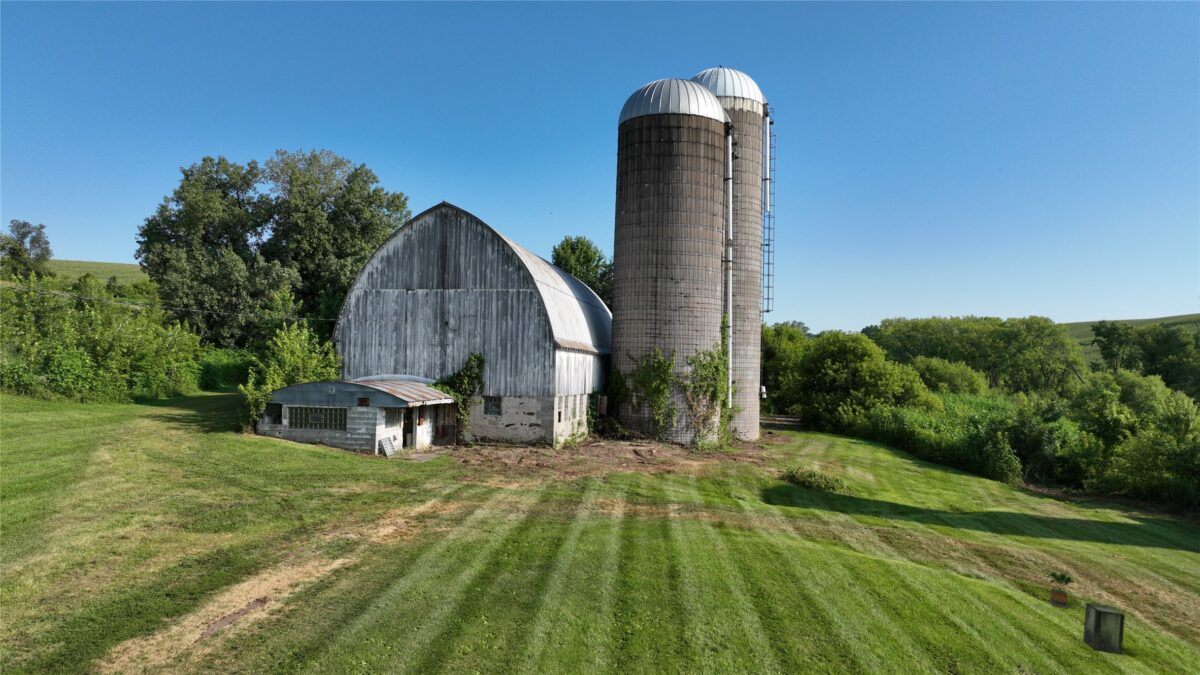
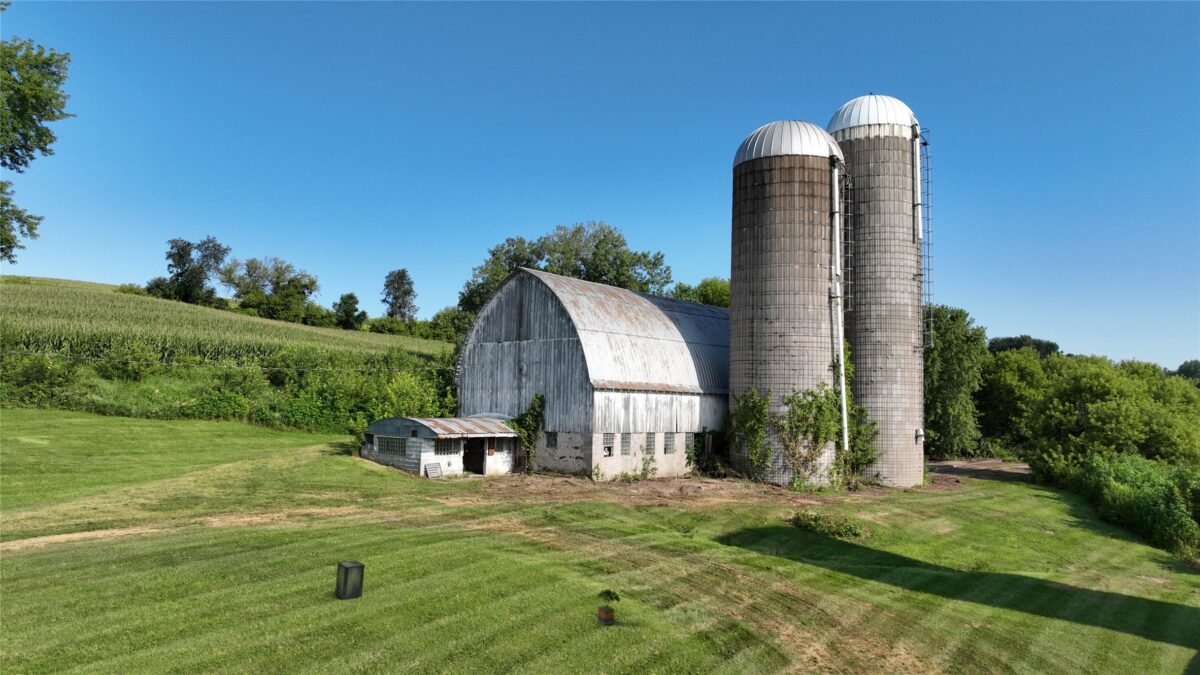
storage box: present [1083,603,1125,655] -> present [335,560,365,600]

